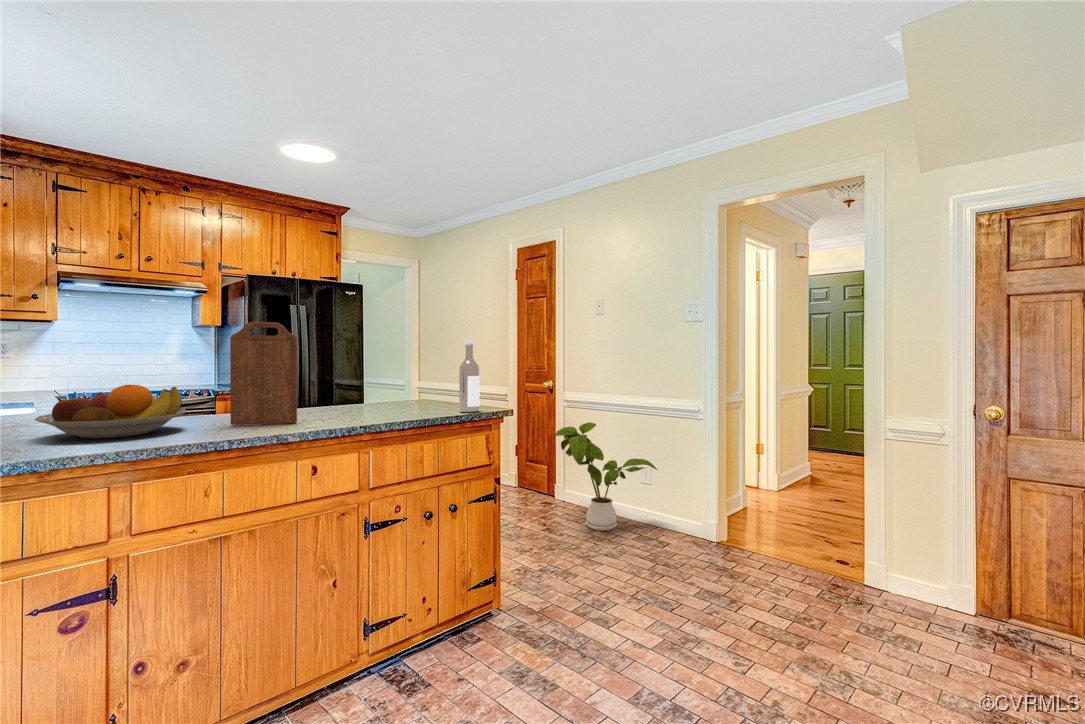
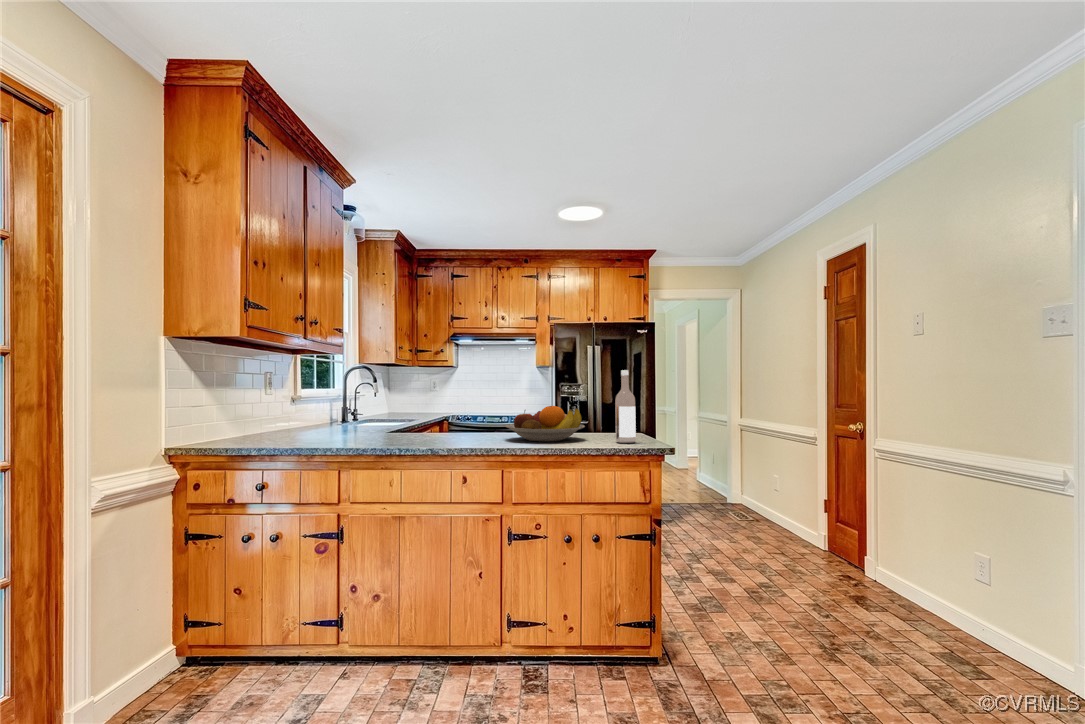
cutting board: present [230,322,297,425] -> none [442,361,480,440]
fruit bowl: present [35,385,186,438] -> present [506,406,585,442]
house plant: present [554,422,658,531] -> none [814,475,980,630]

